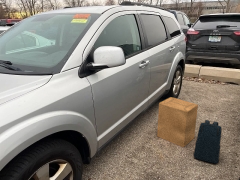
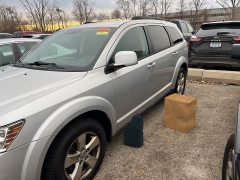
backpack: present [194,120,222,163] -> present [123,113,144,147]

